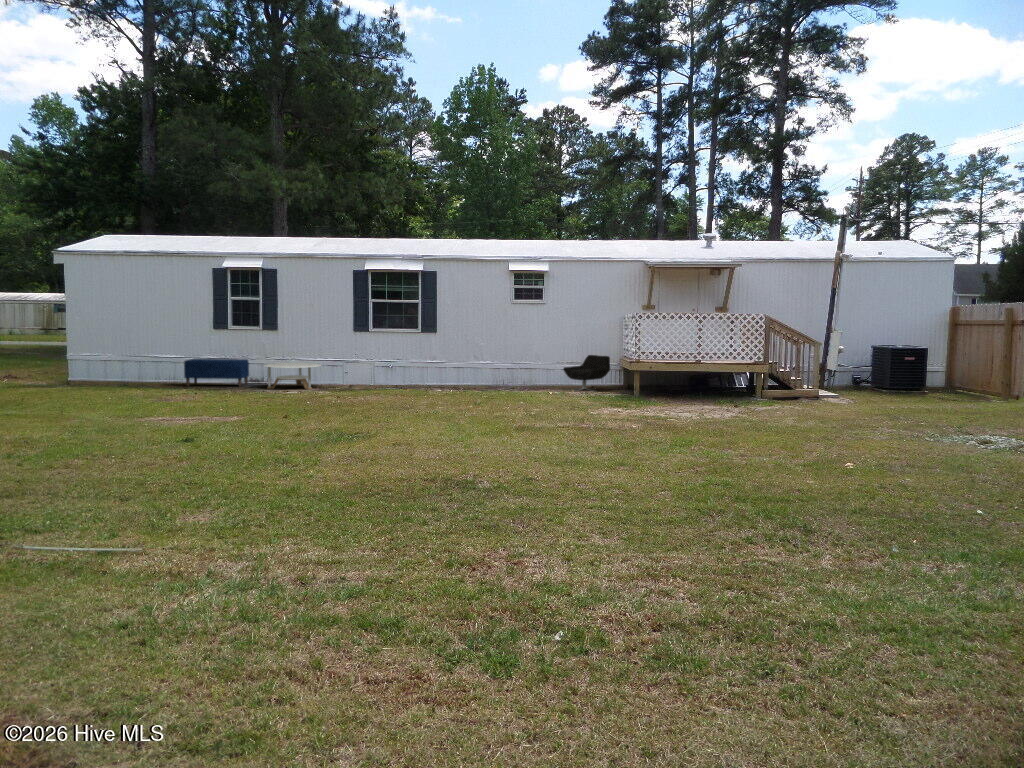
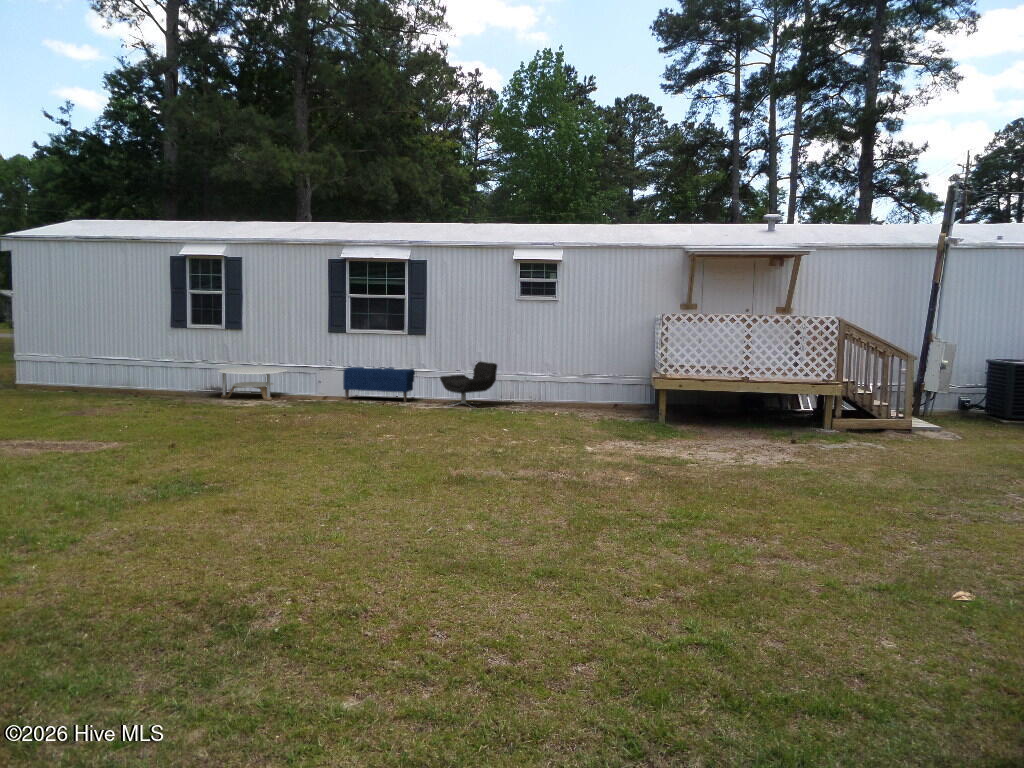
lounge chair: present [563,355,610,390] -> present [440,361,497,407]
bench: present [184,359,249,387] -> present [343,367,415,402]

